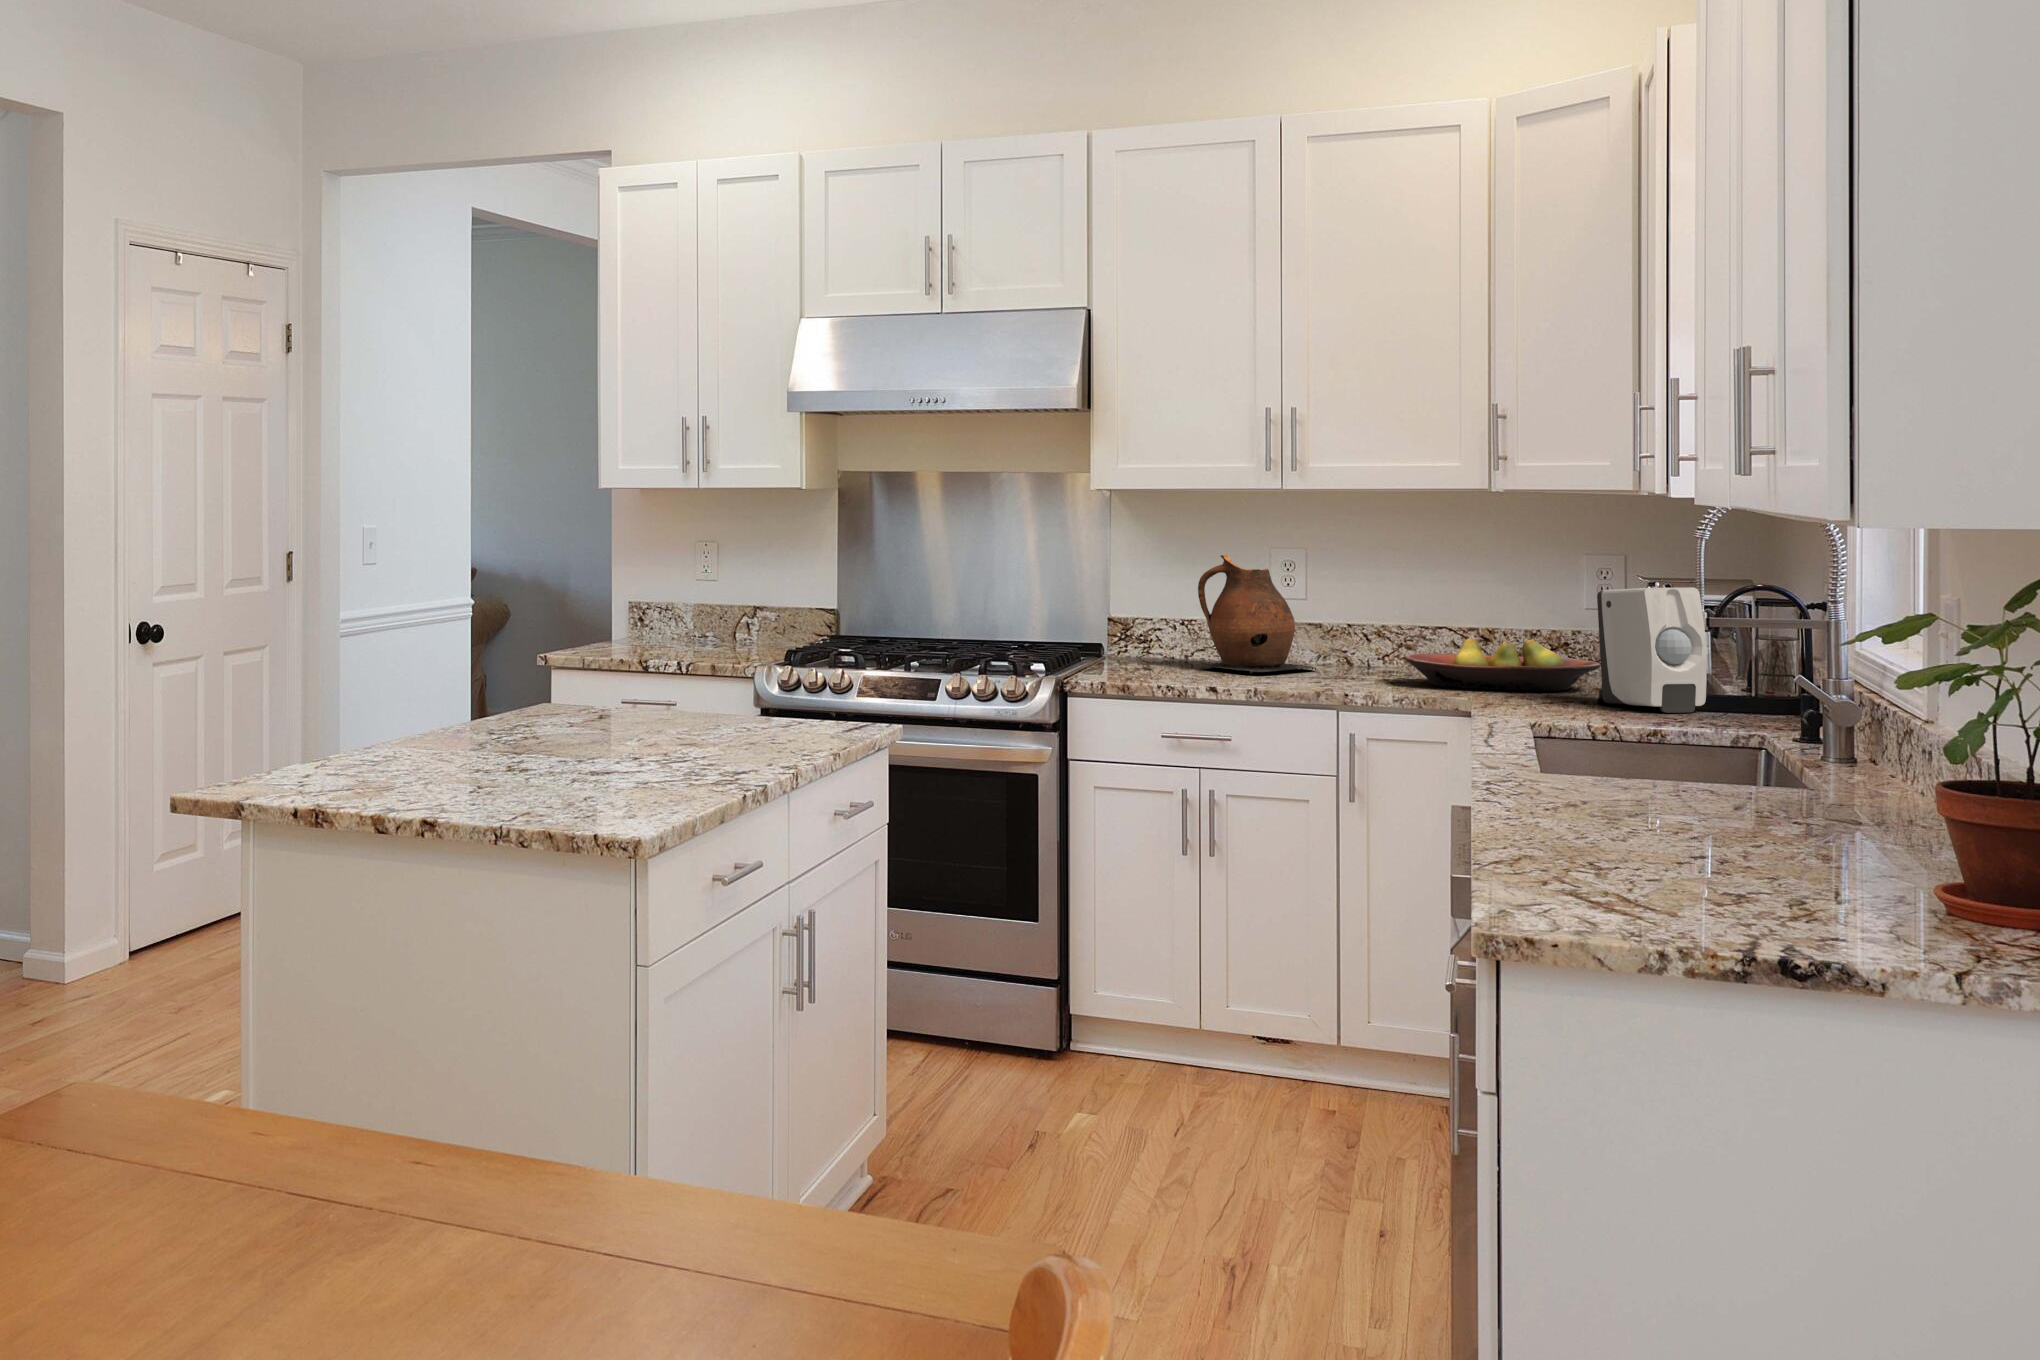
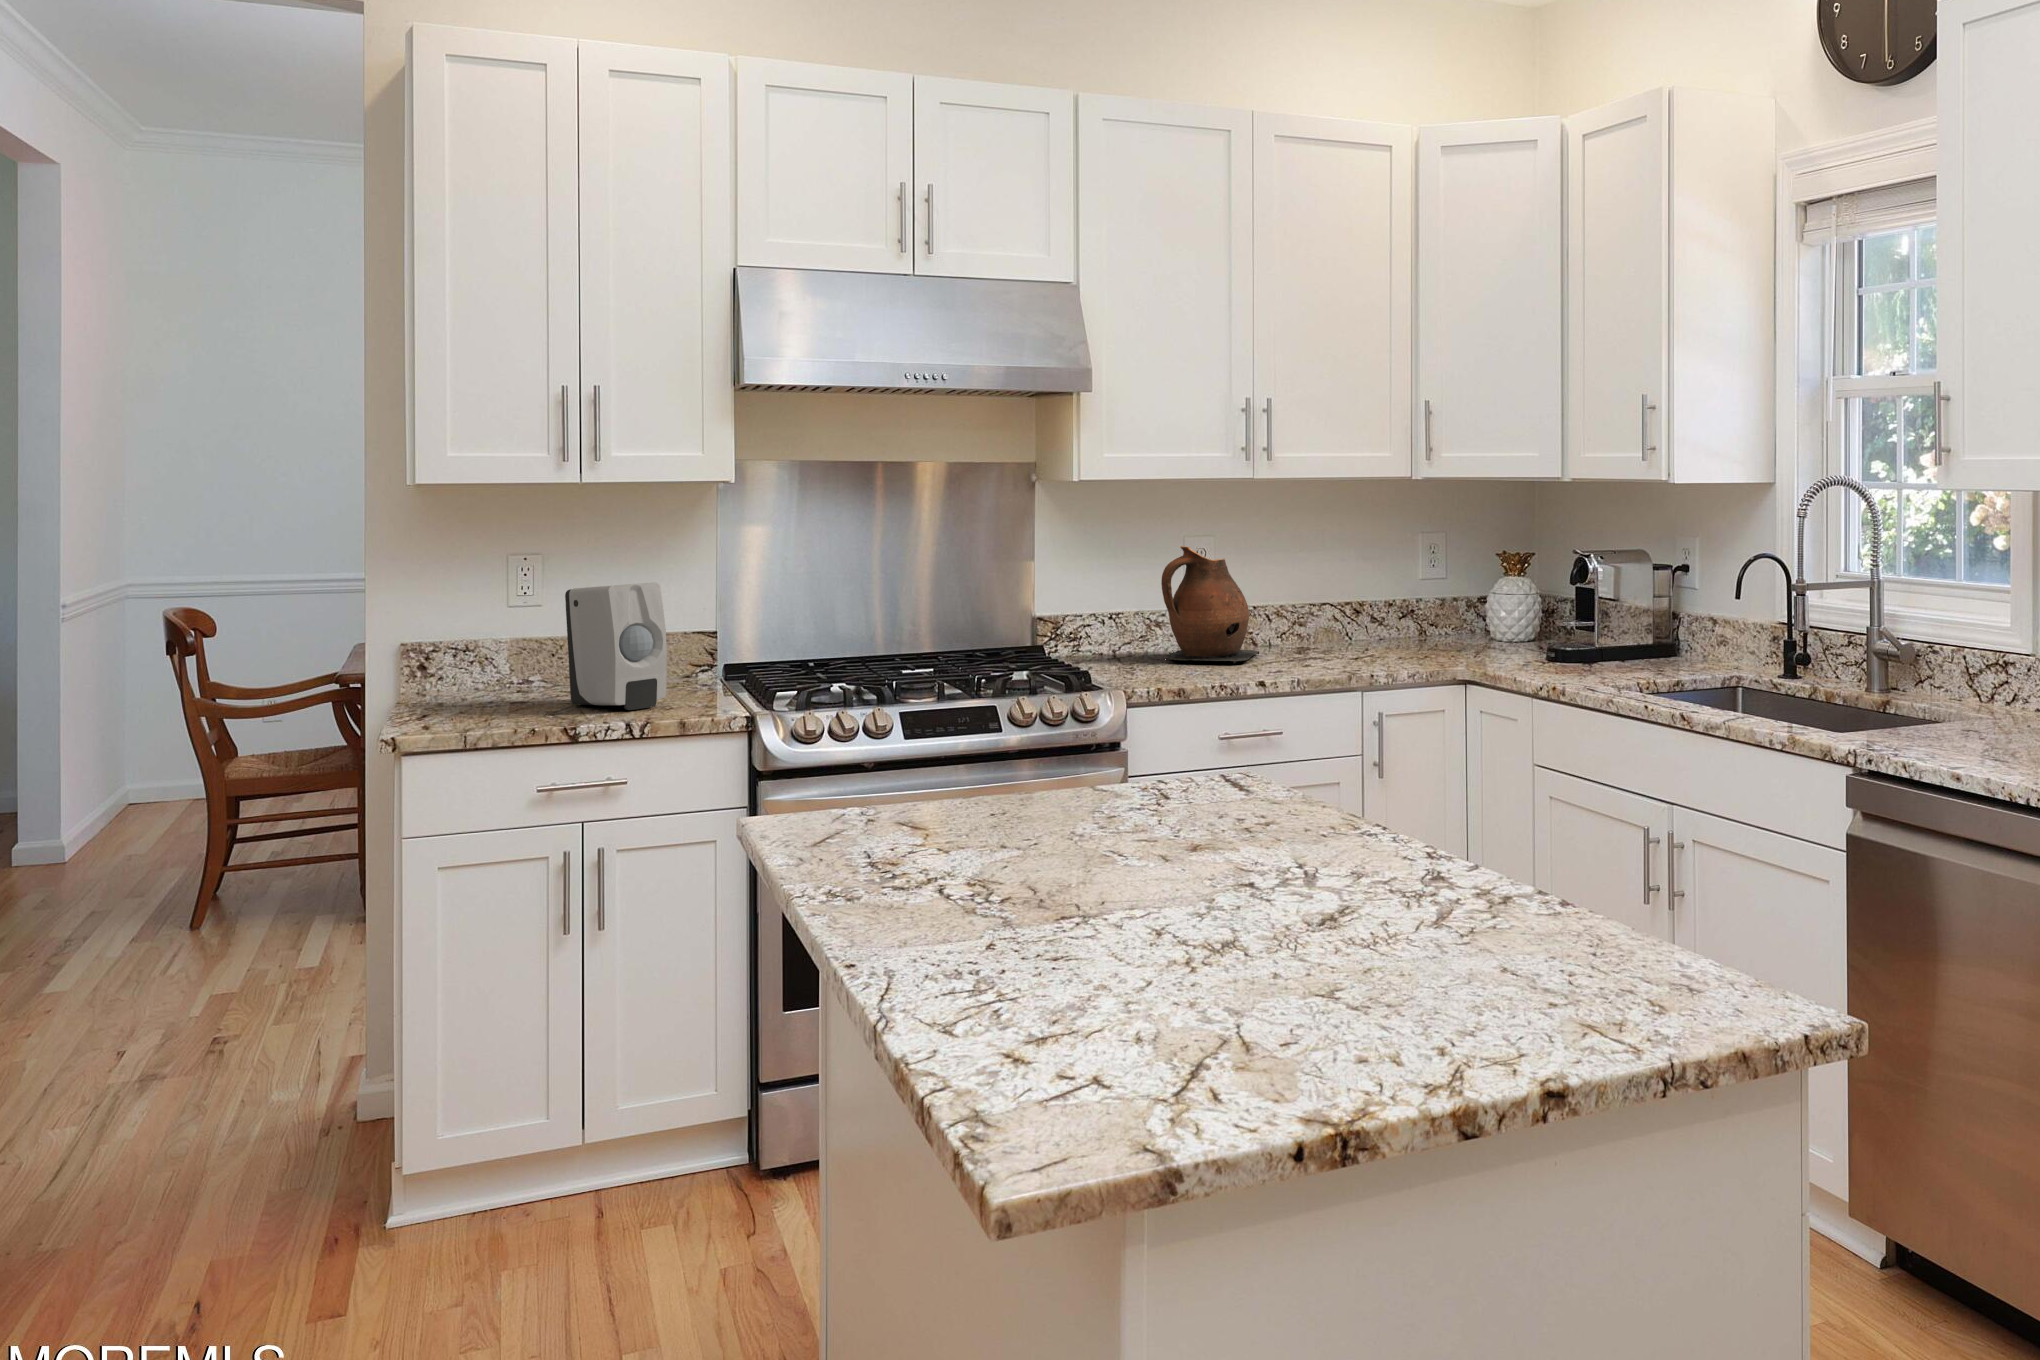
soap dispenser: present [1597,587,1707,713] -> present [565,582,667,710]
fruit bowl: present [1405,638,1601,691] -> none [1358,611,1500,658]

